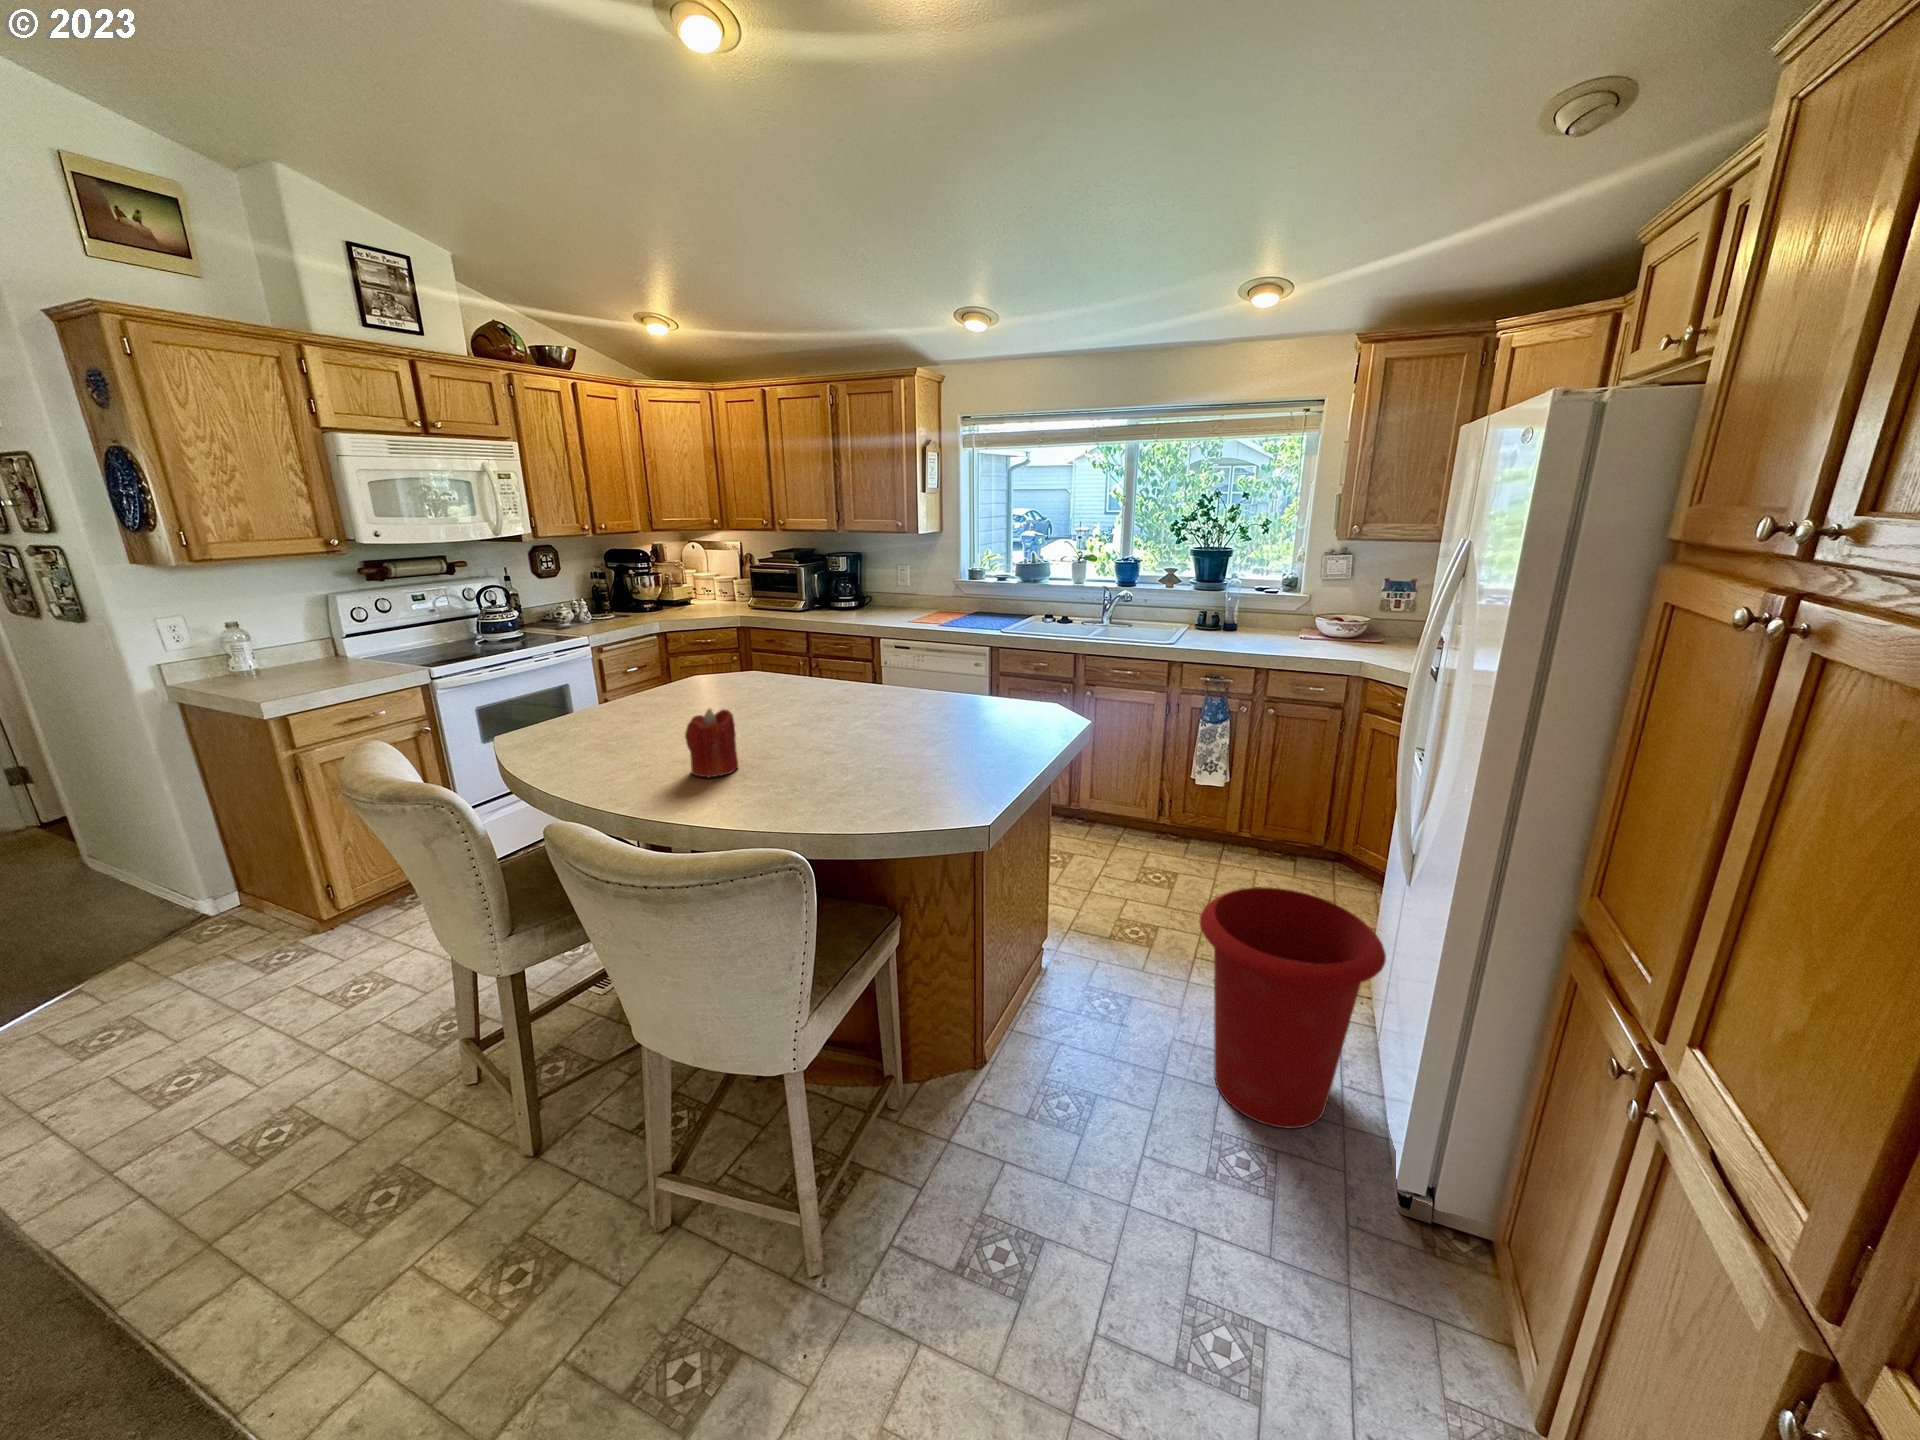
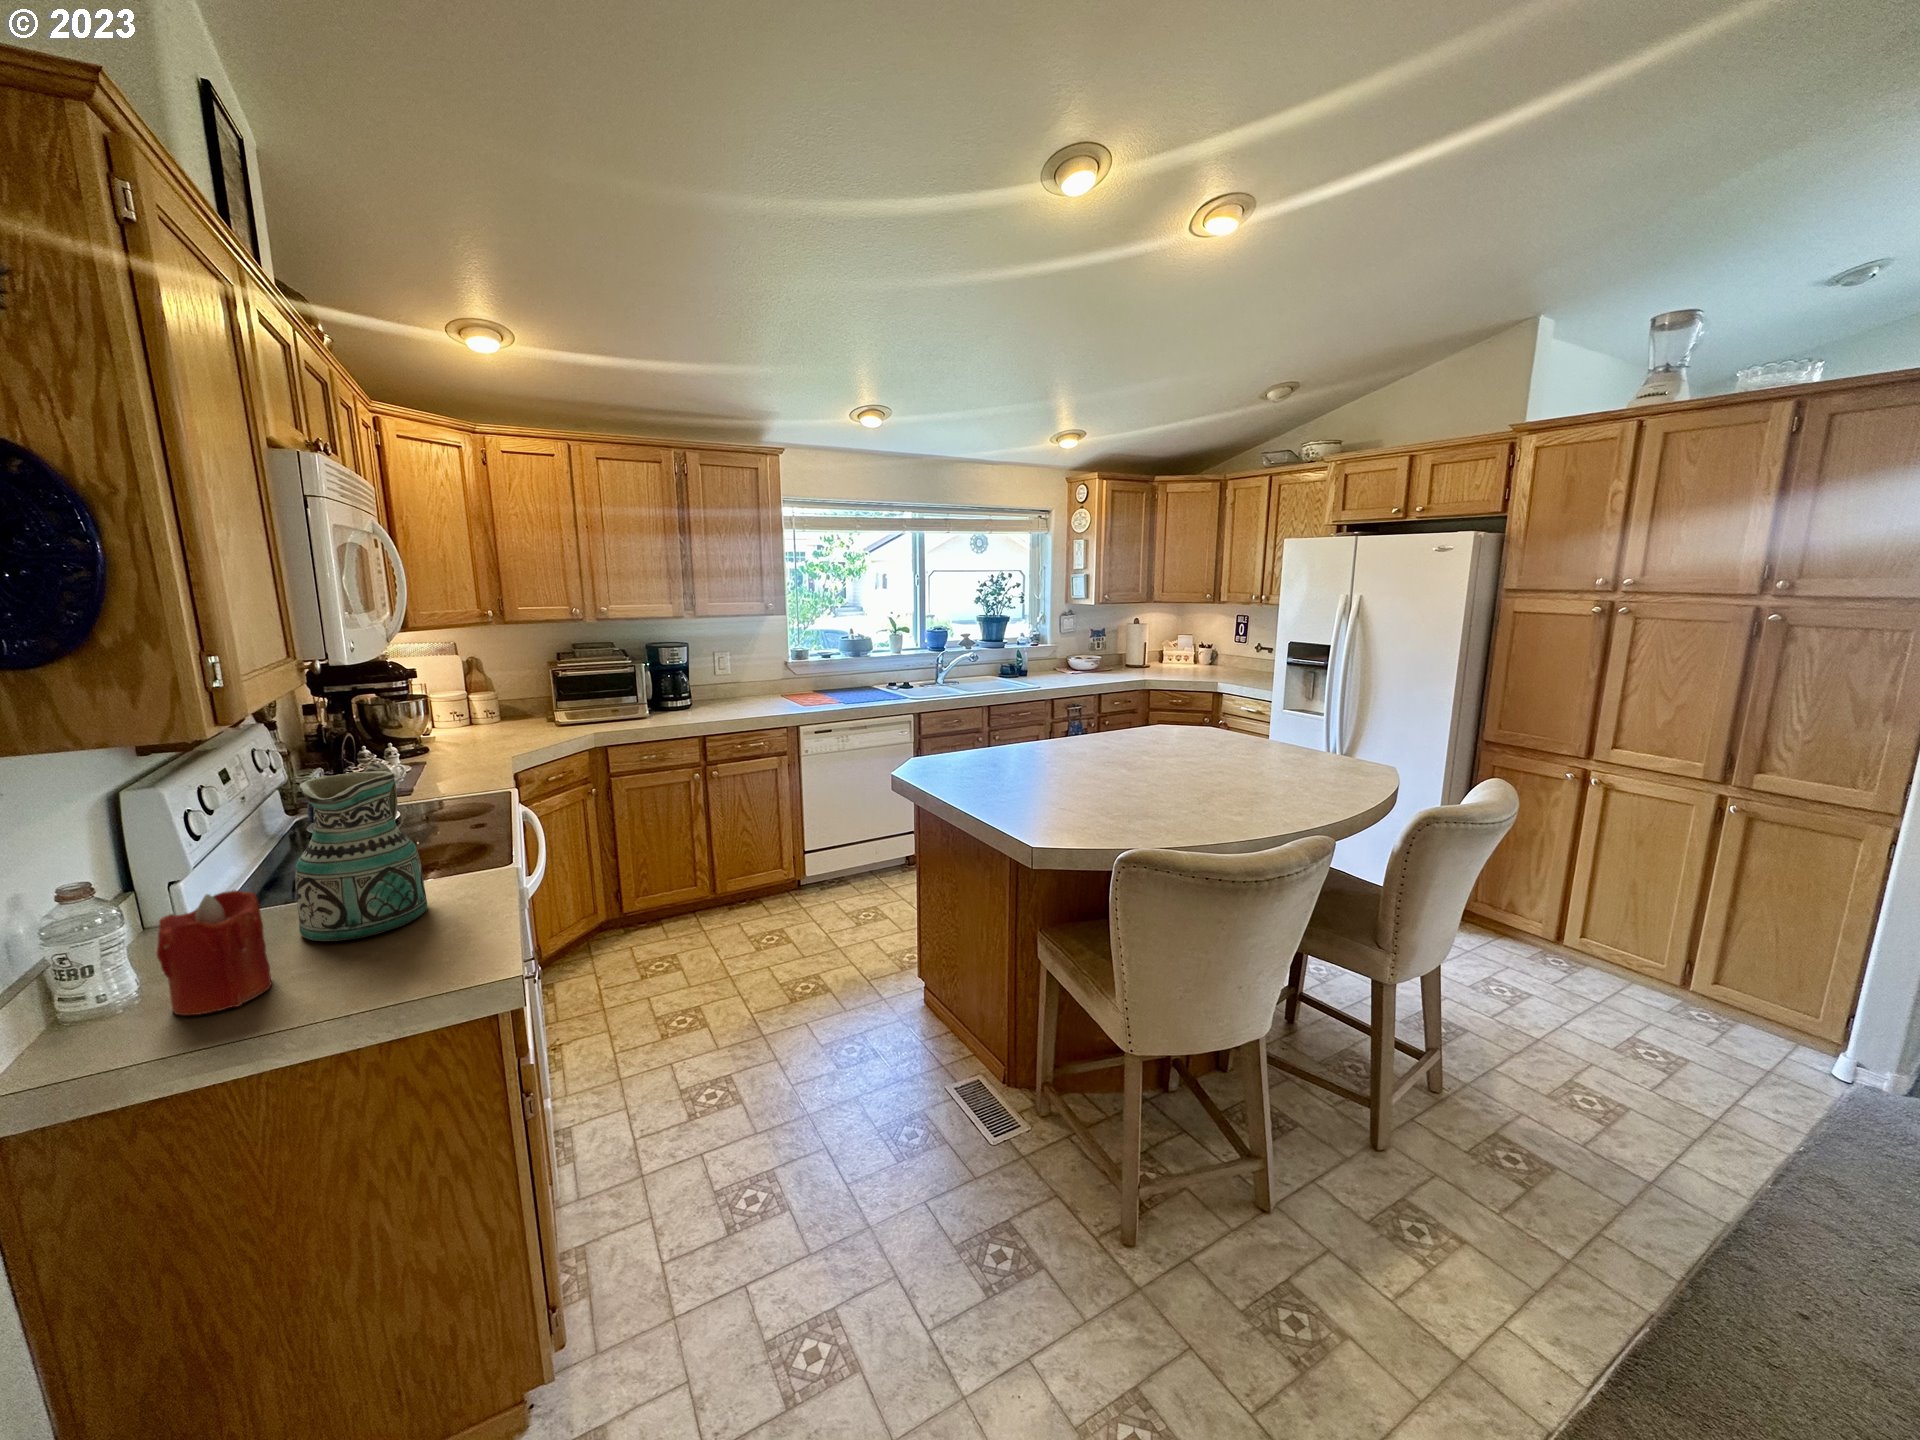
ceramic pitcher: none [774,646,853,761] -> present [295,763,427,941]
waste bin: present [1199,887,1386,1129] -> none [808,898,953,1104]

